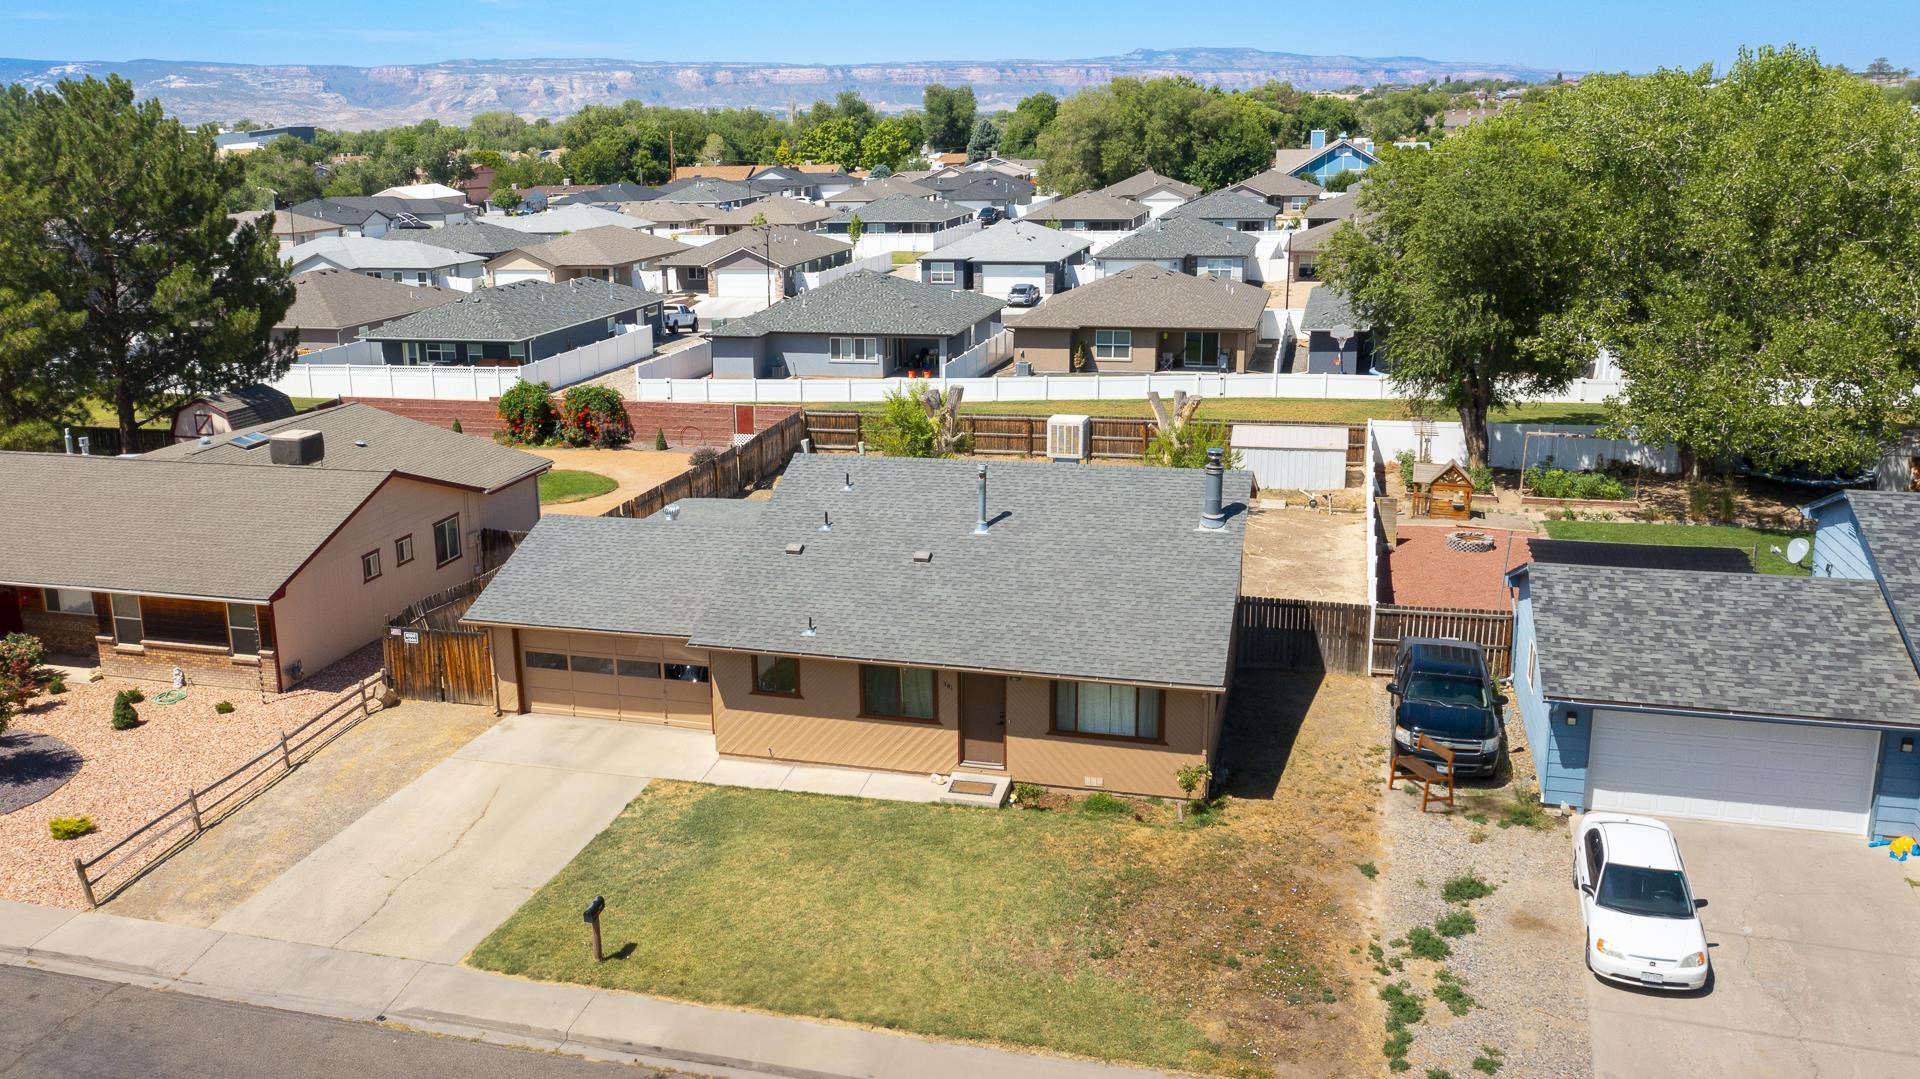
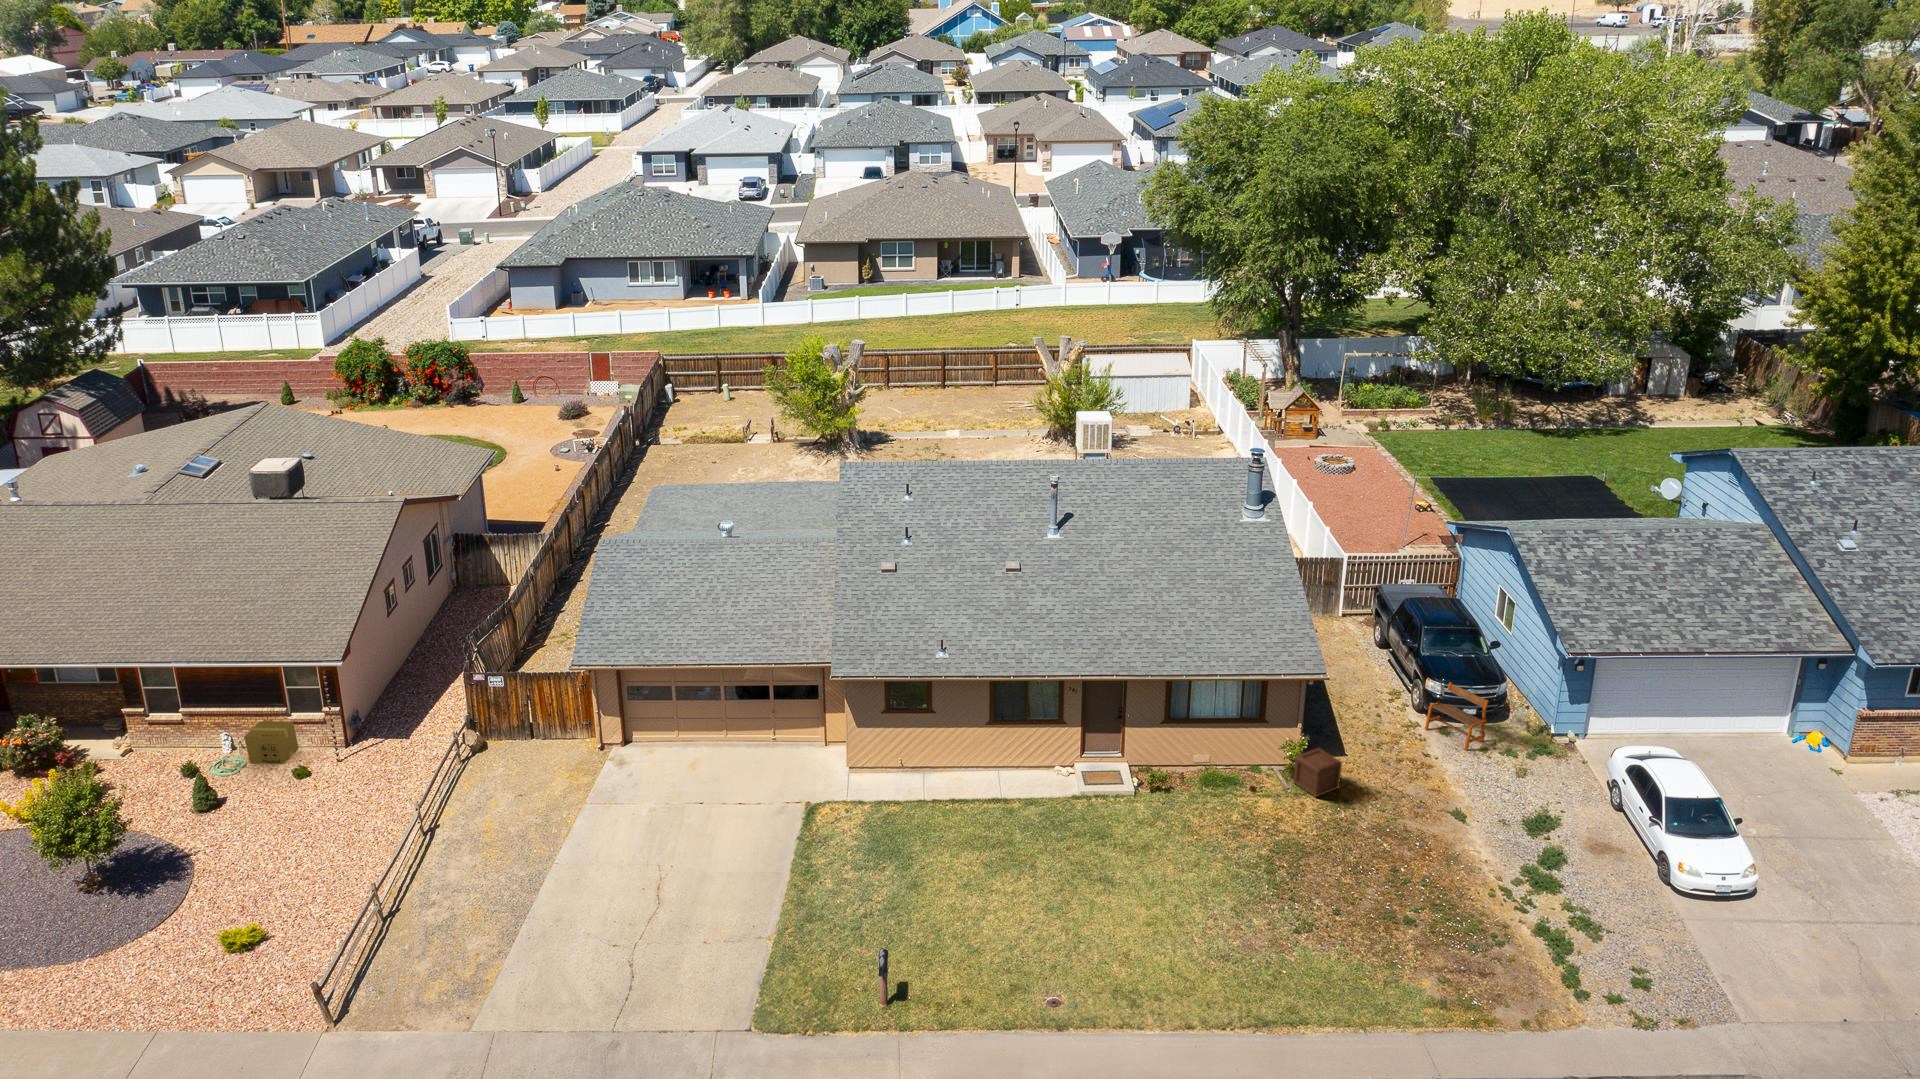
cardboard box: none [184,657,237,698] -> present [244,721,299,764]
wooden crate: none [1186,778,1238,832] -> present [1293,748,1342,797]

